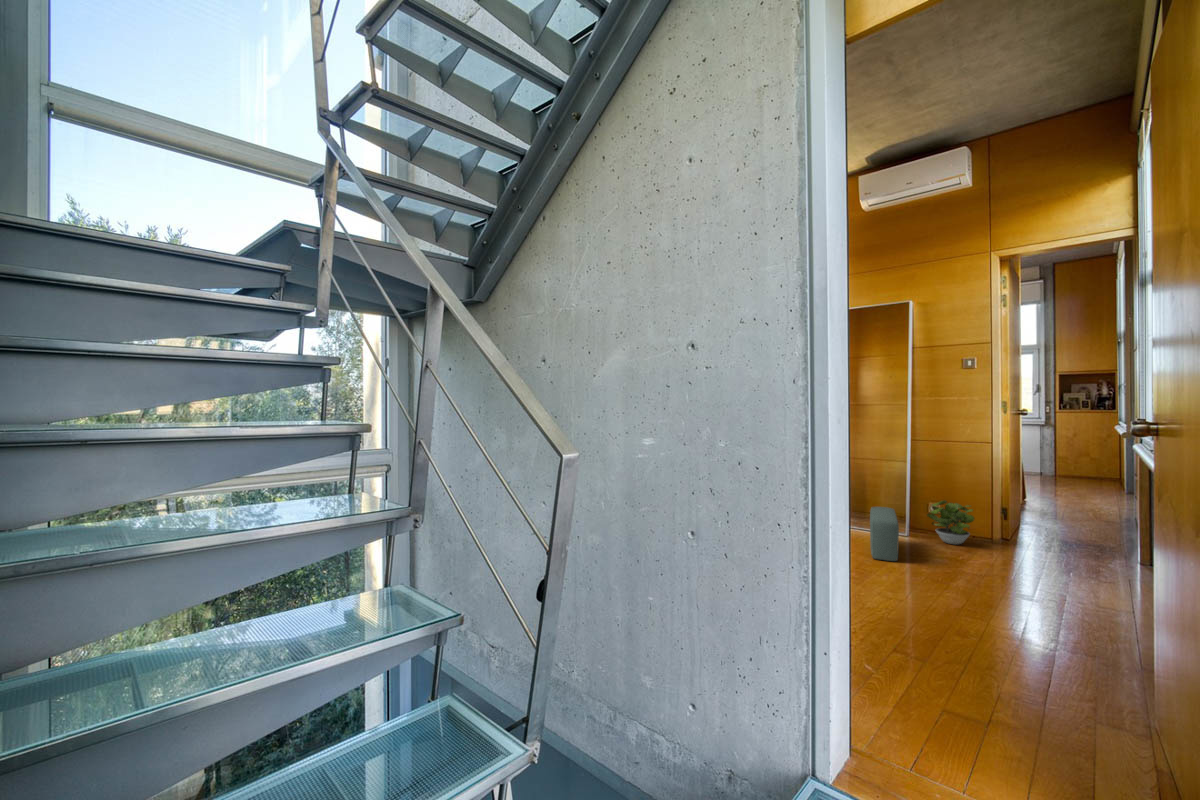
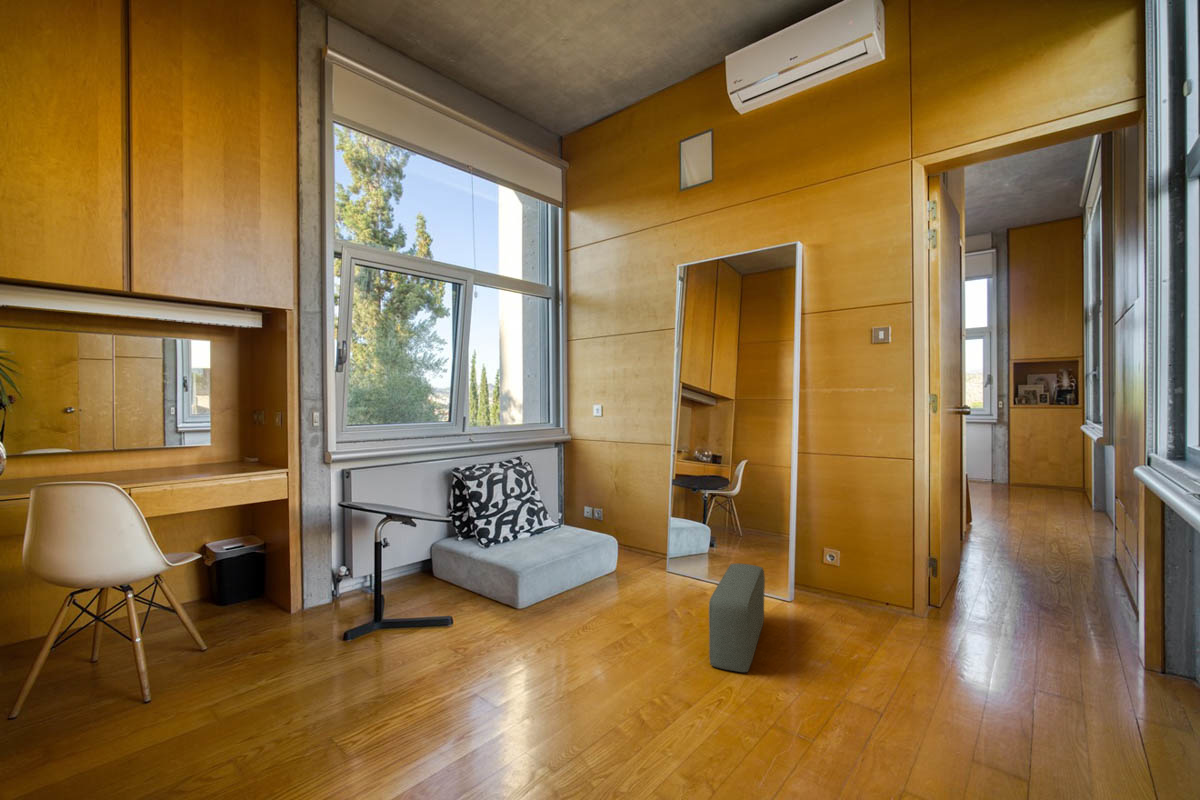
potted plant: present [927,500,974,544] -> none [816,552,887,622]

